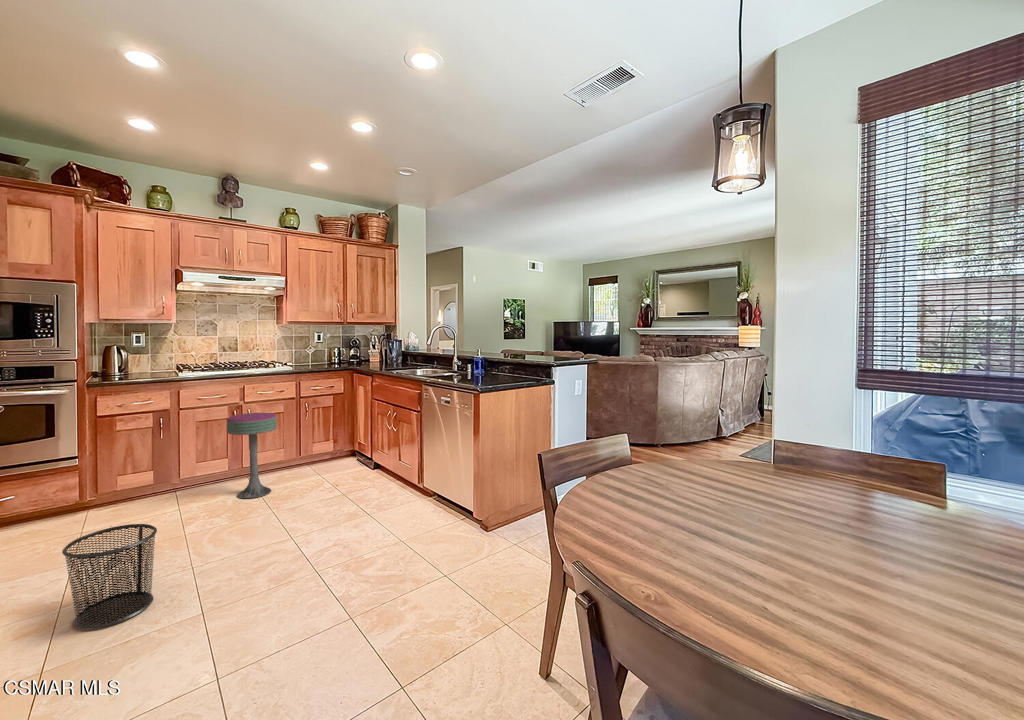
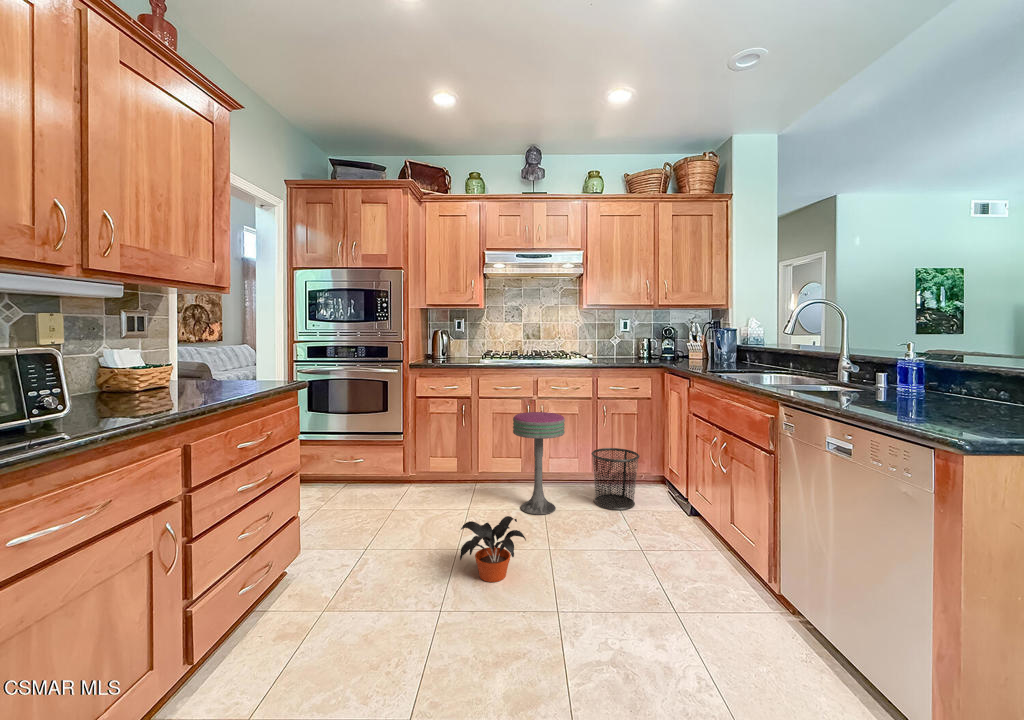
potted plant: none [195,495,261,548] -> present [460,516,526,582]
waste bin: present [62,524,157,629] -> present [591,448,640,510]

